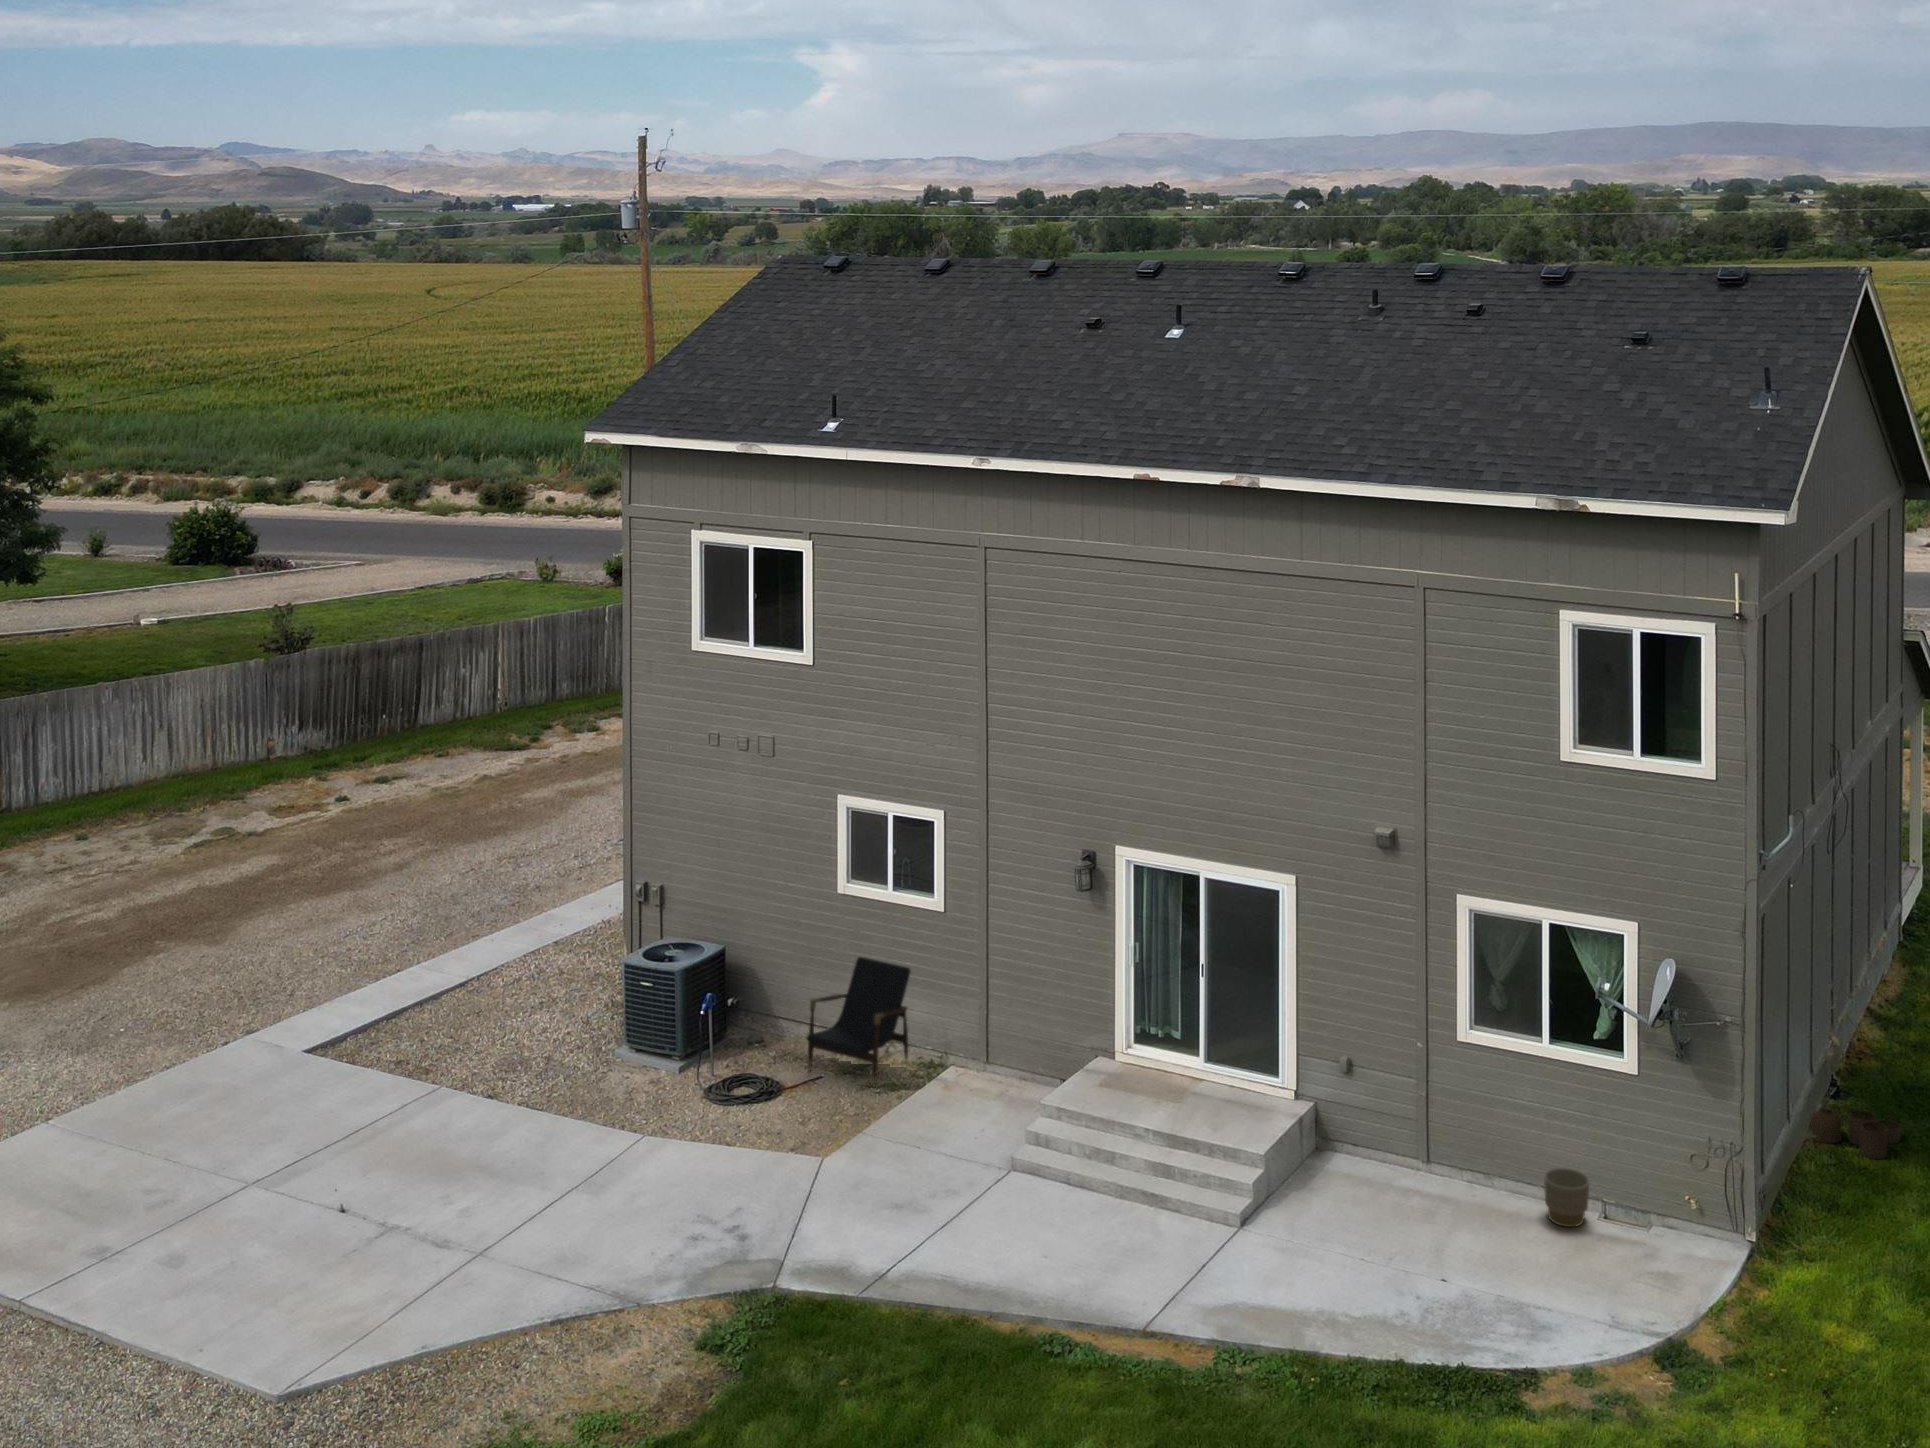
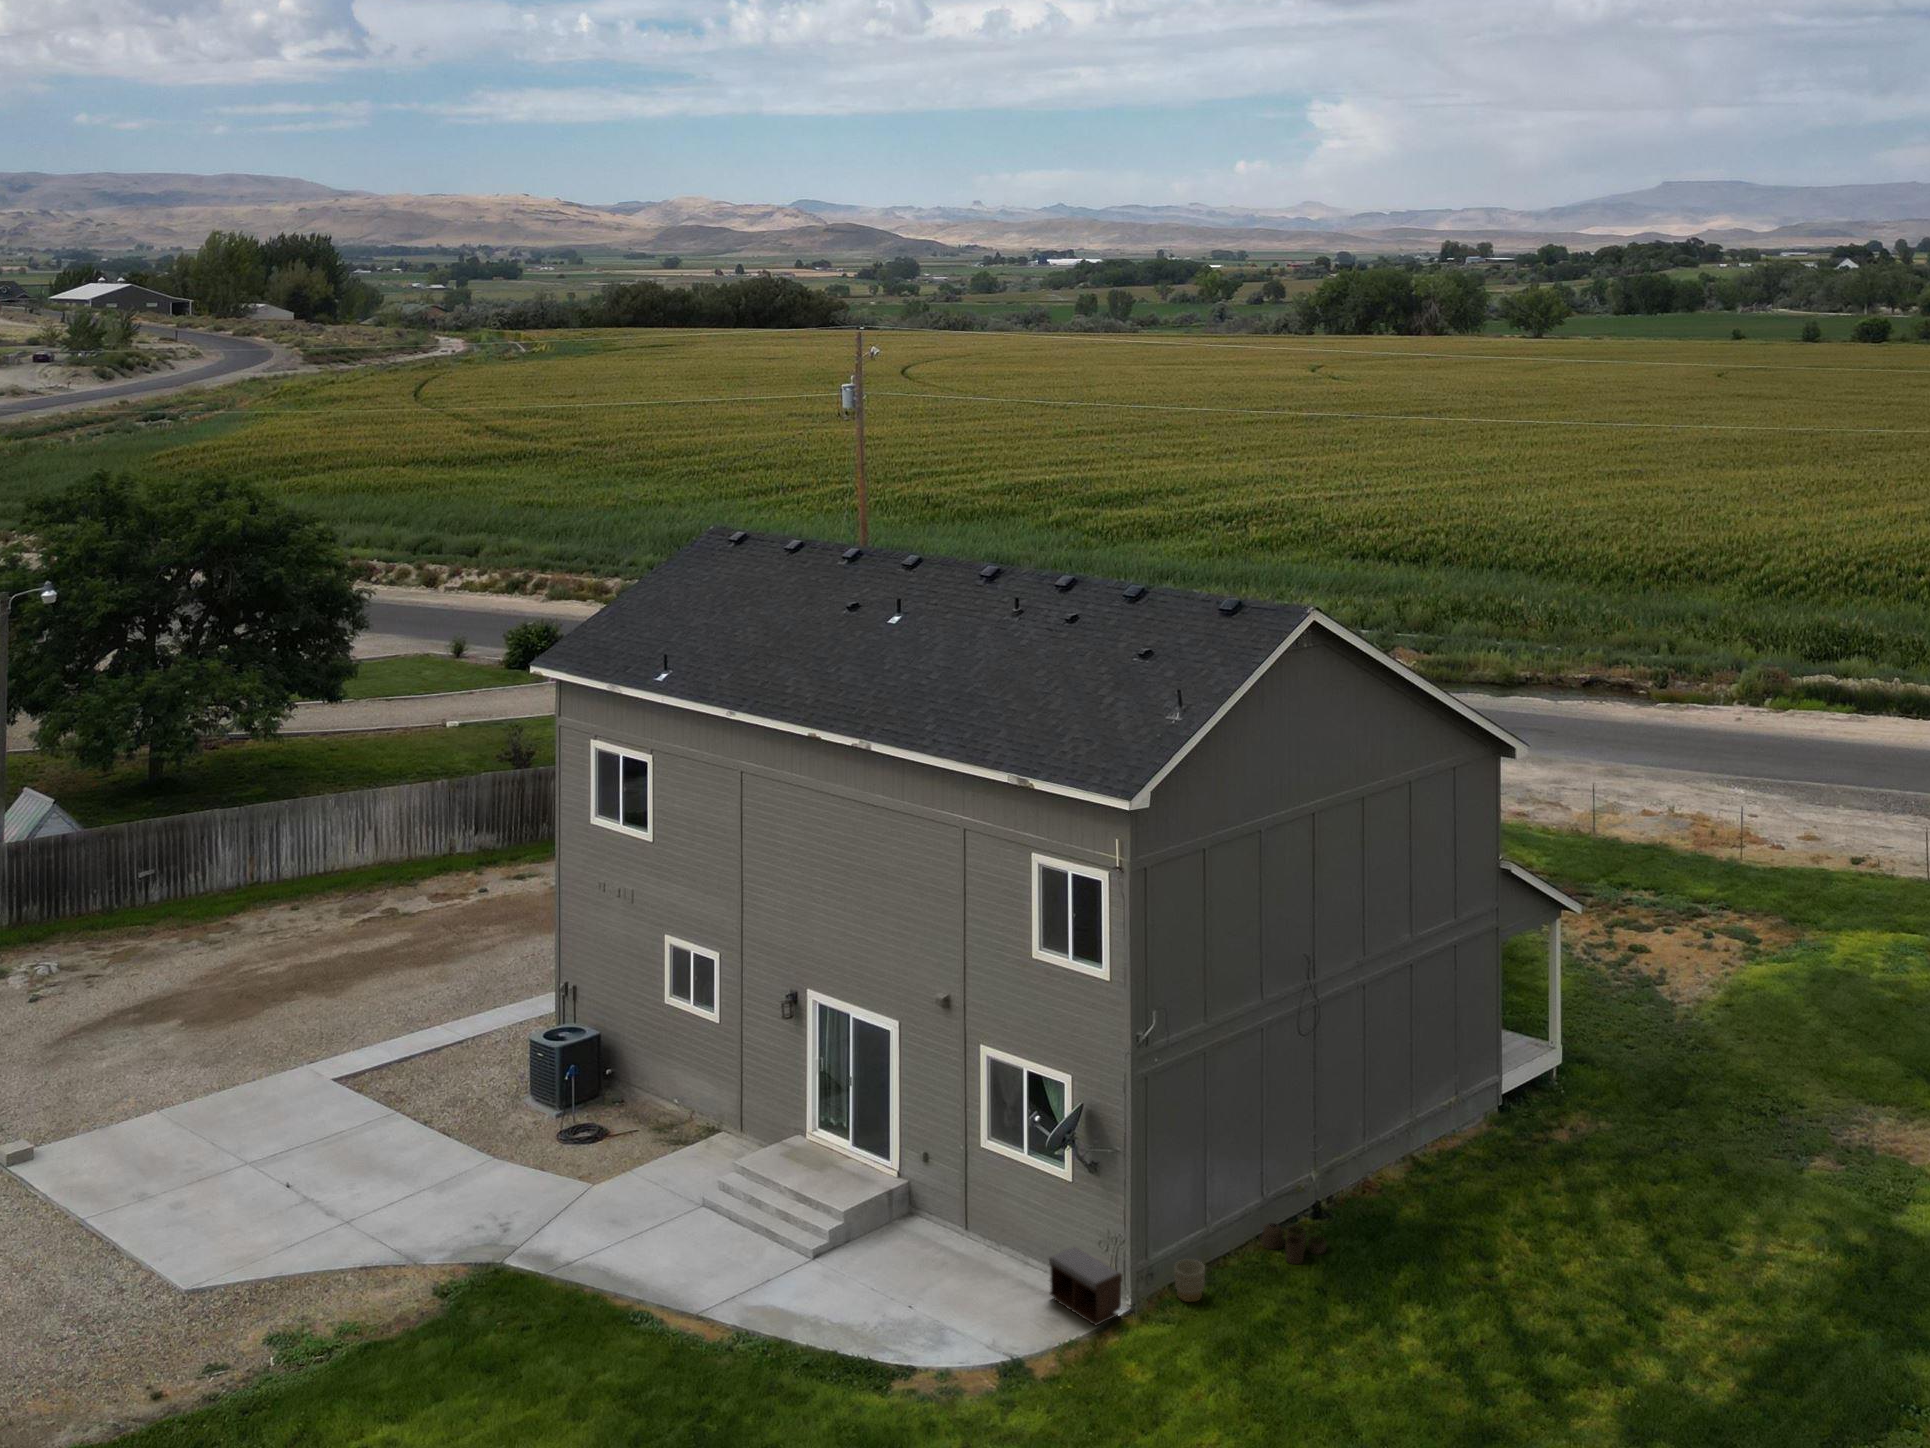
lounge chair: present [807,957,911,1087] -> none [623,1047,700,1140]
bench: none [1615,1165,1736,1272] -> present [1049,1247,1122,1325]
planter: present [1544,1168,1589,1227] -> present [1175,1259,1205,1302]

